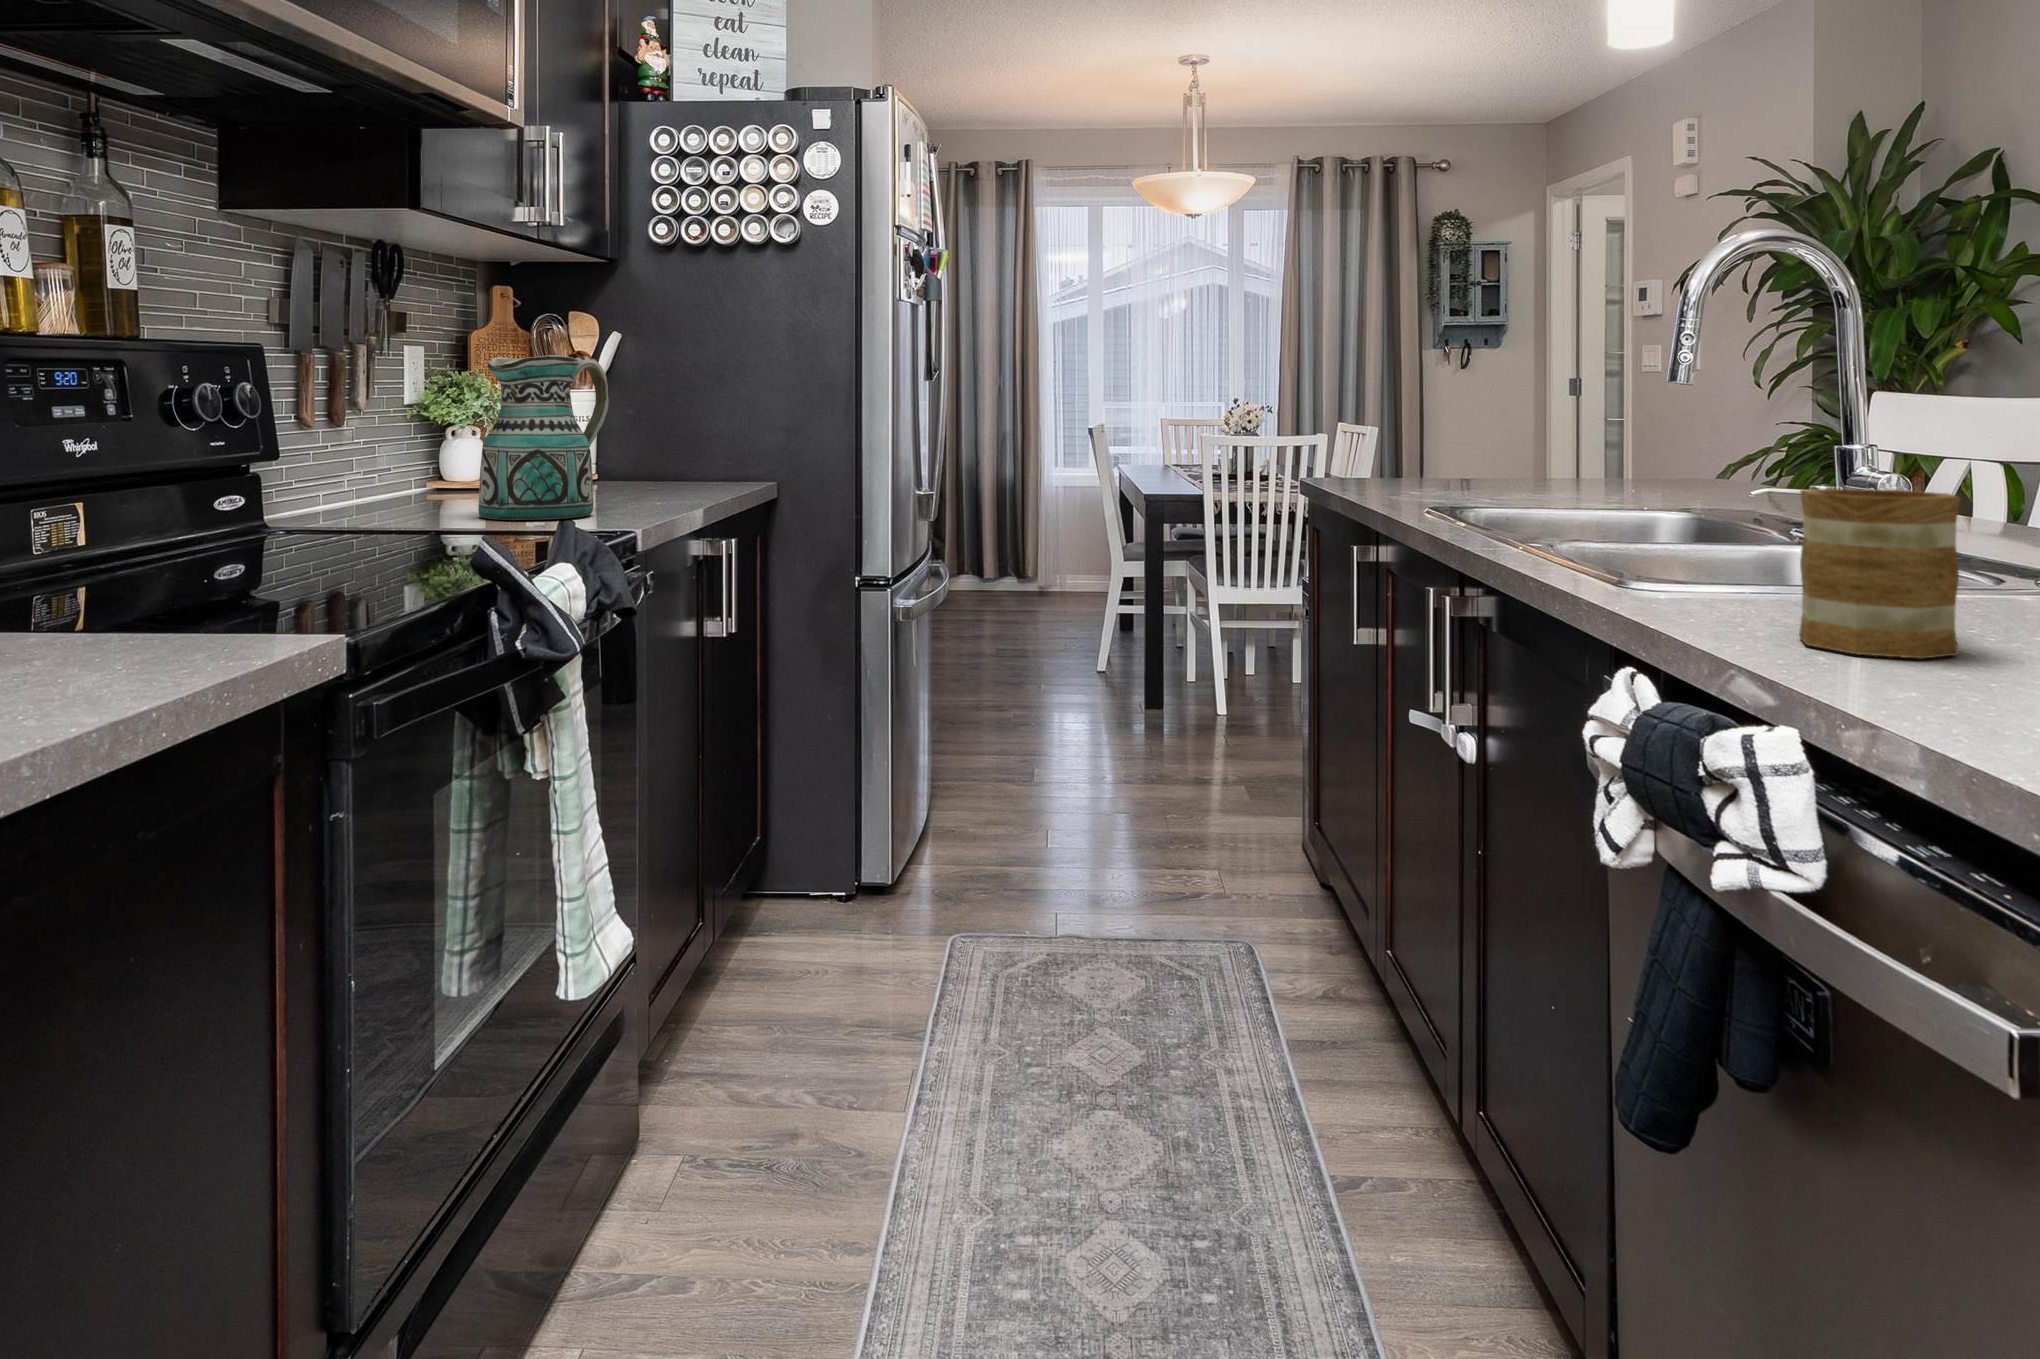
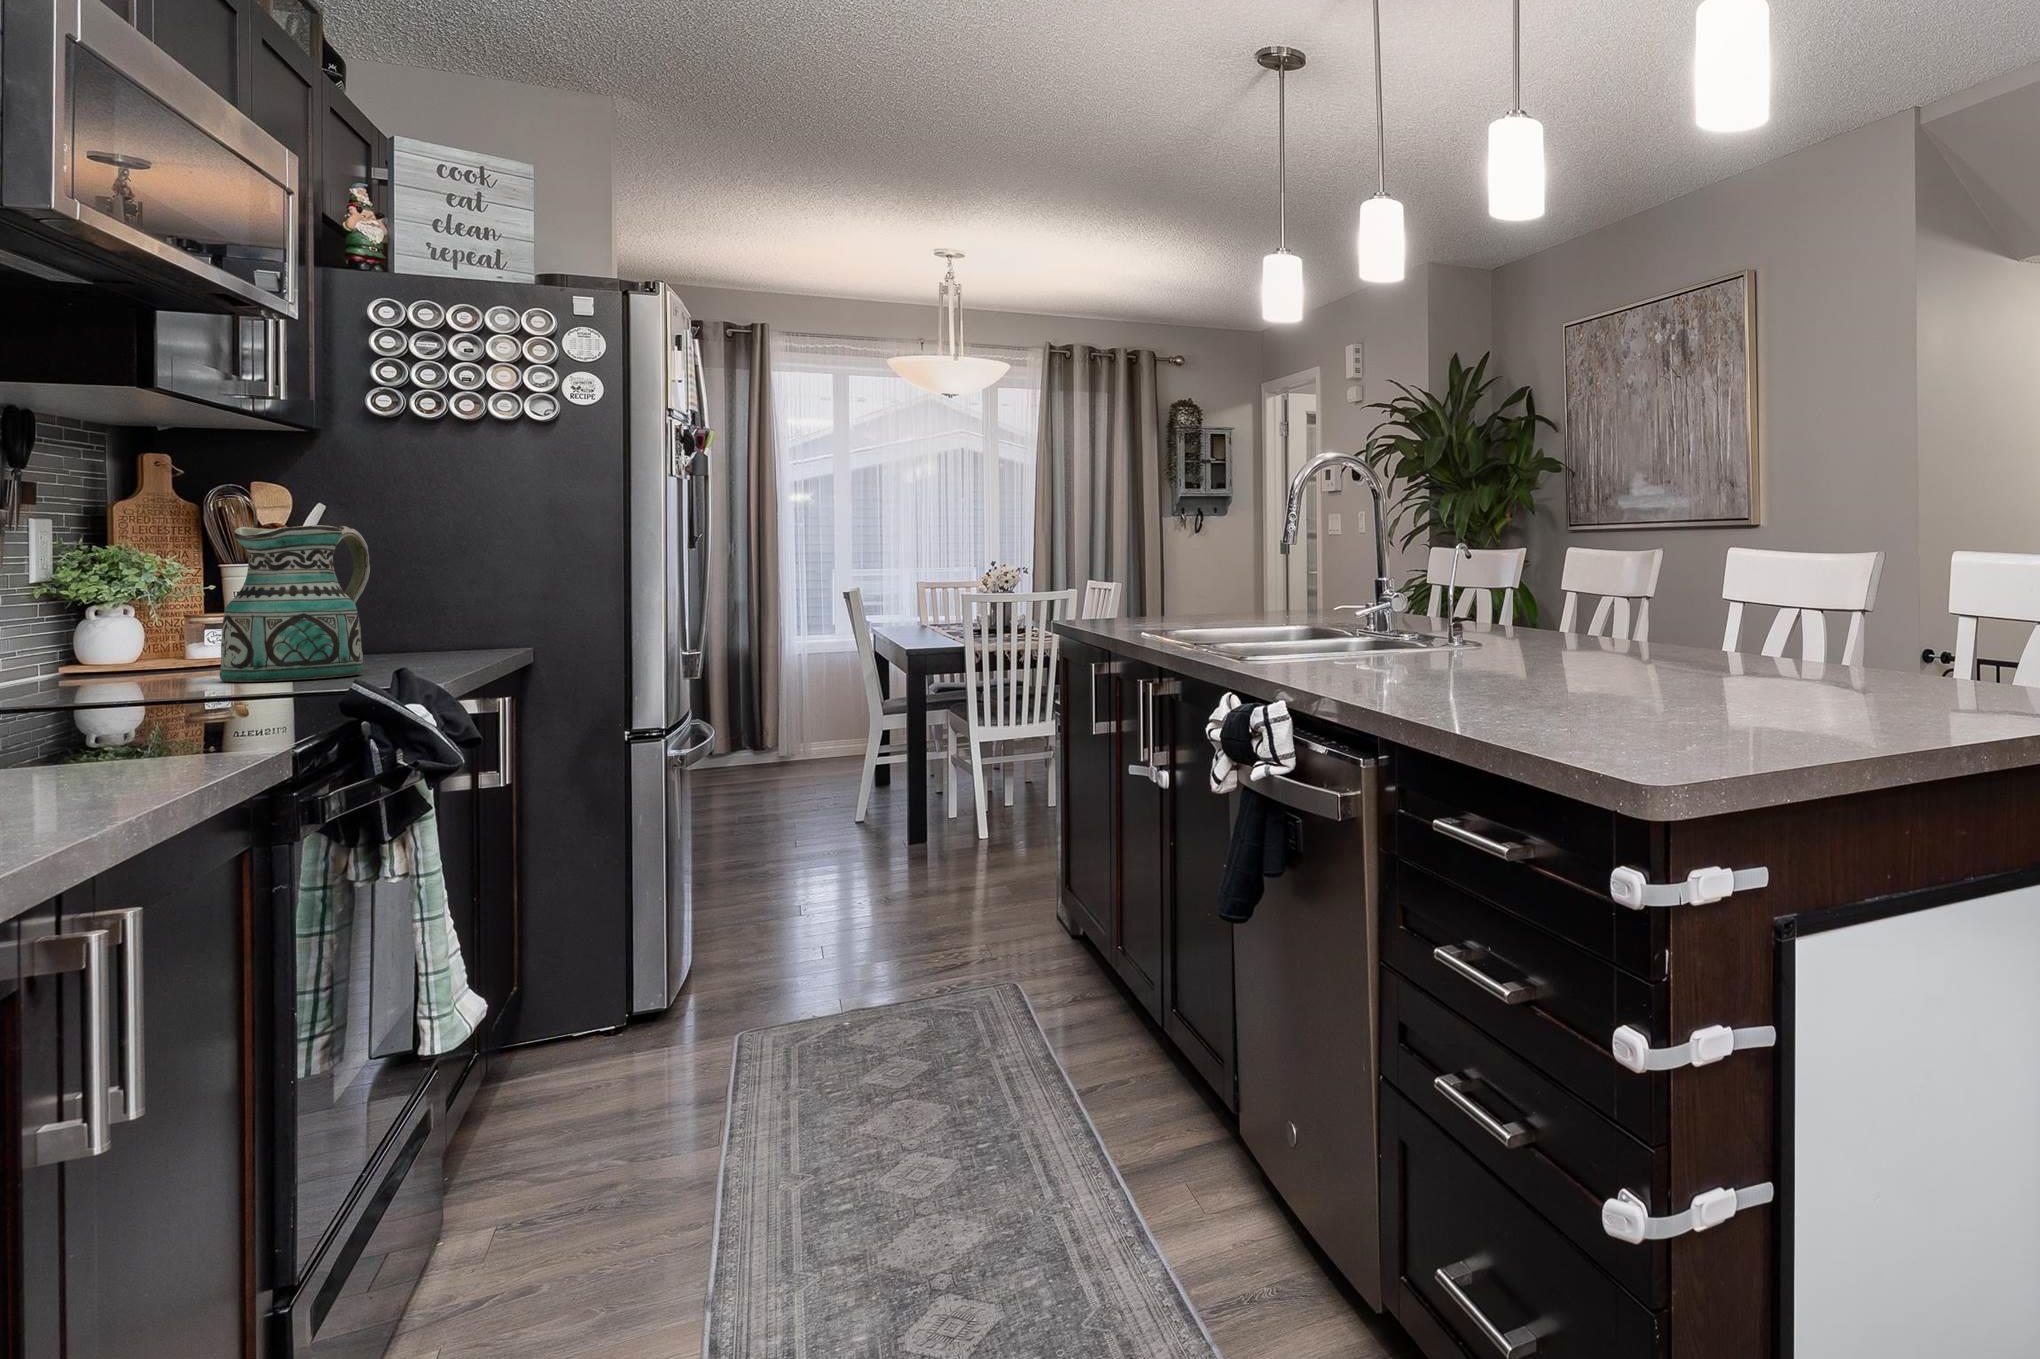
mug: present [1799,489,1960,658] -> none [1309,594,1375,676]

